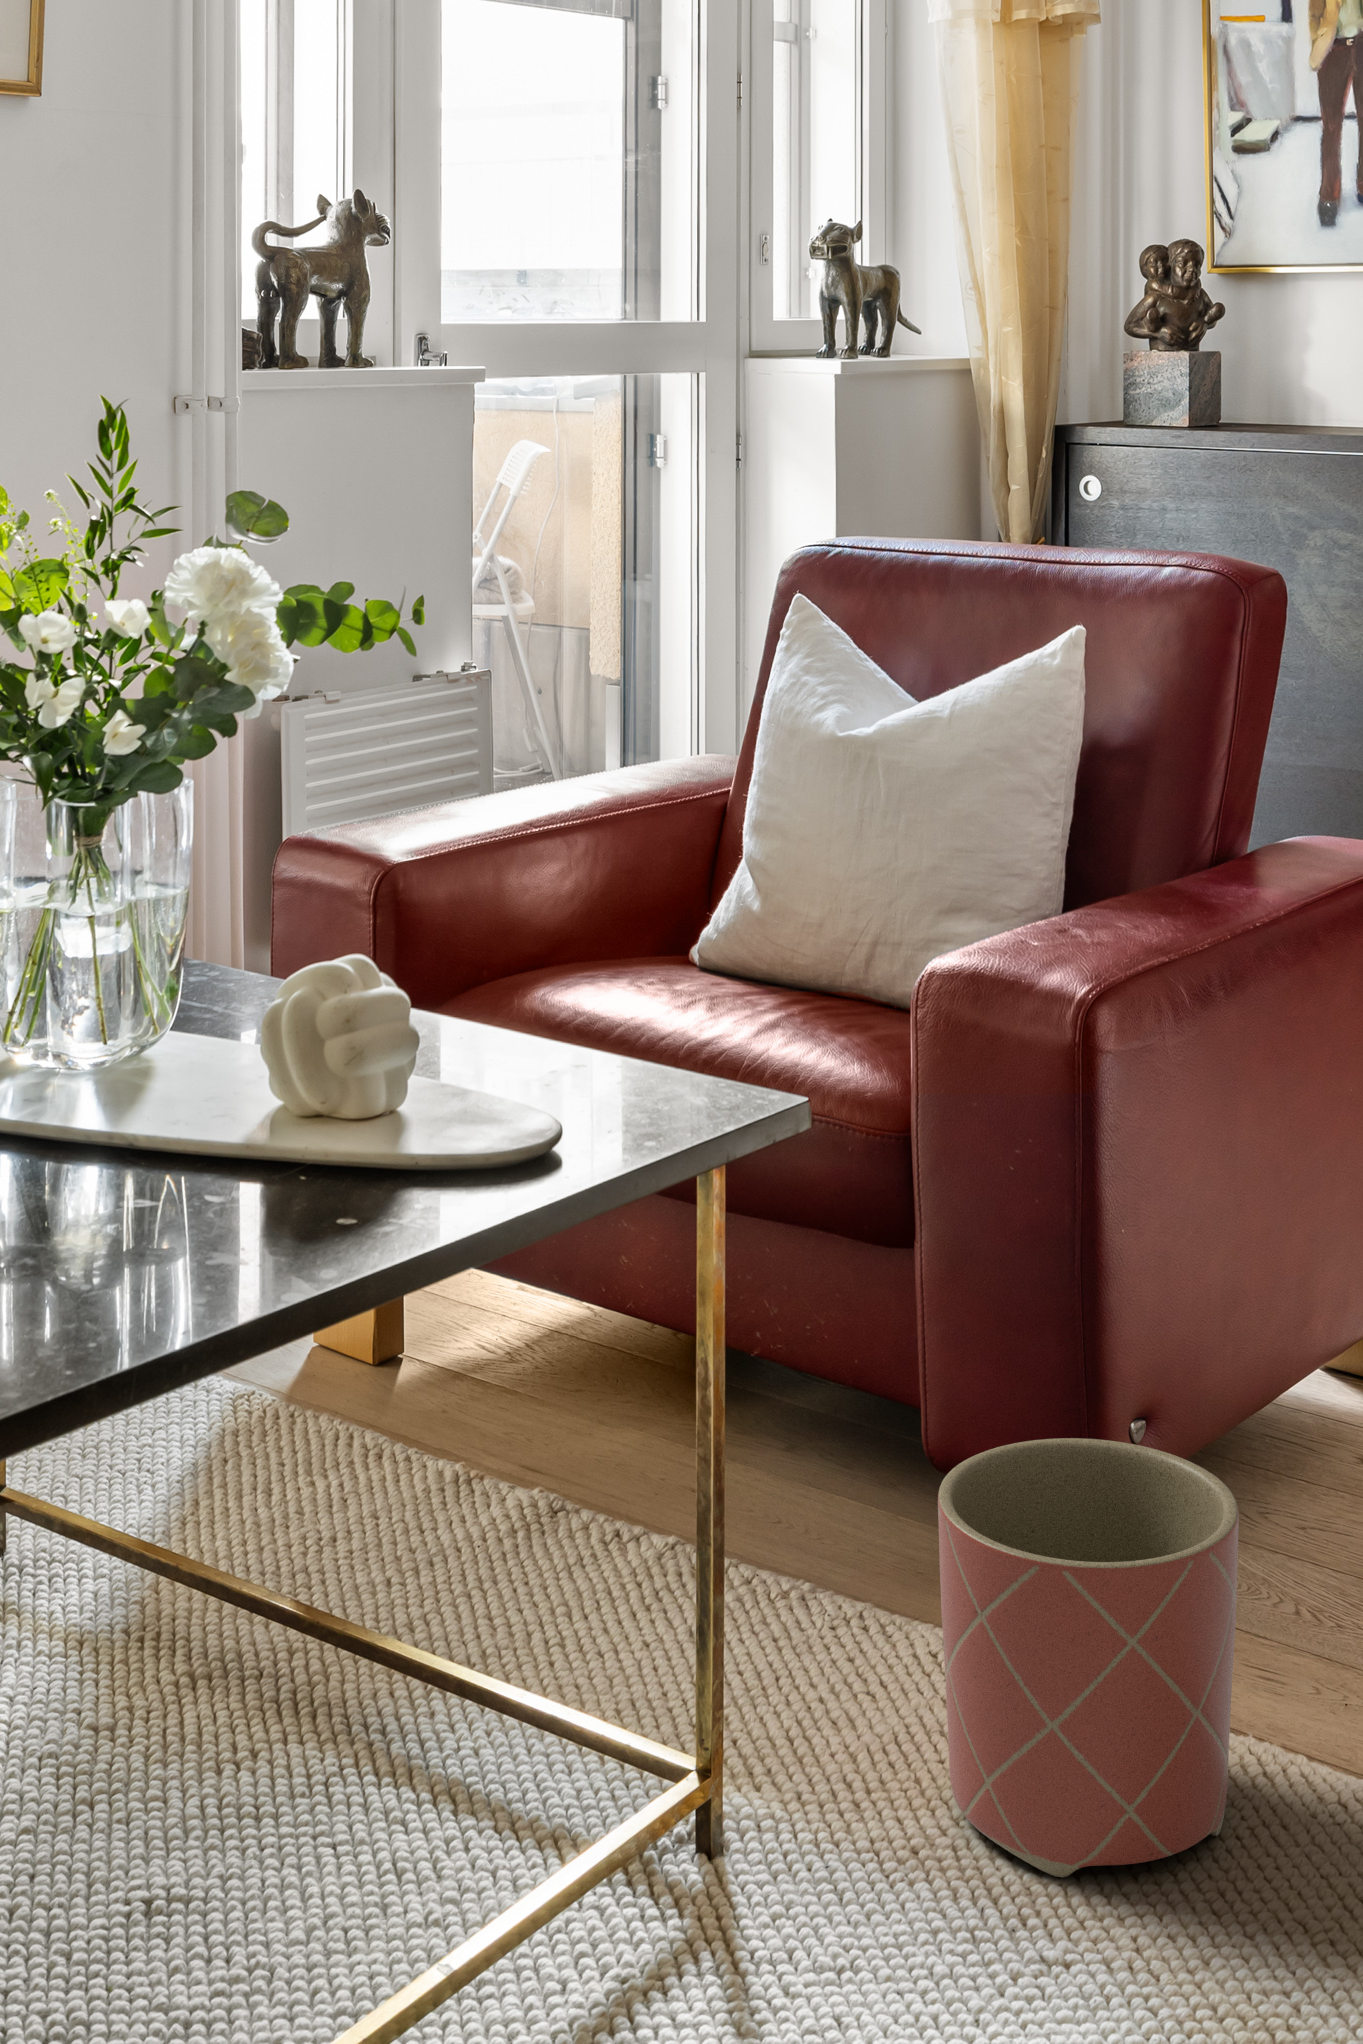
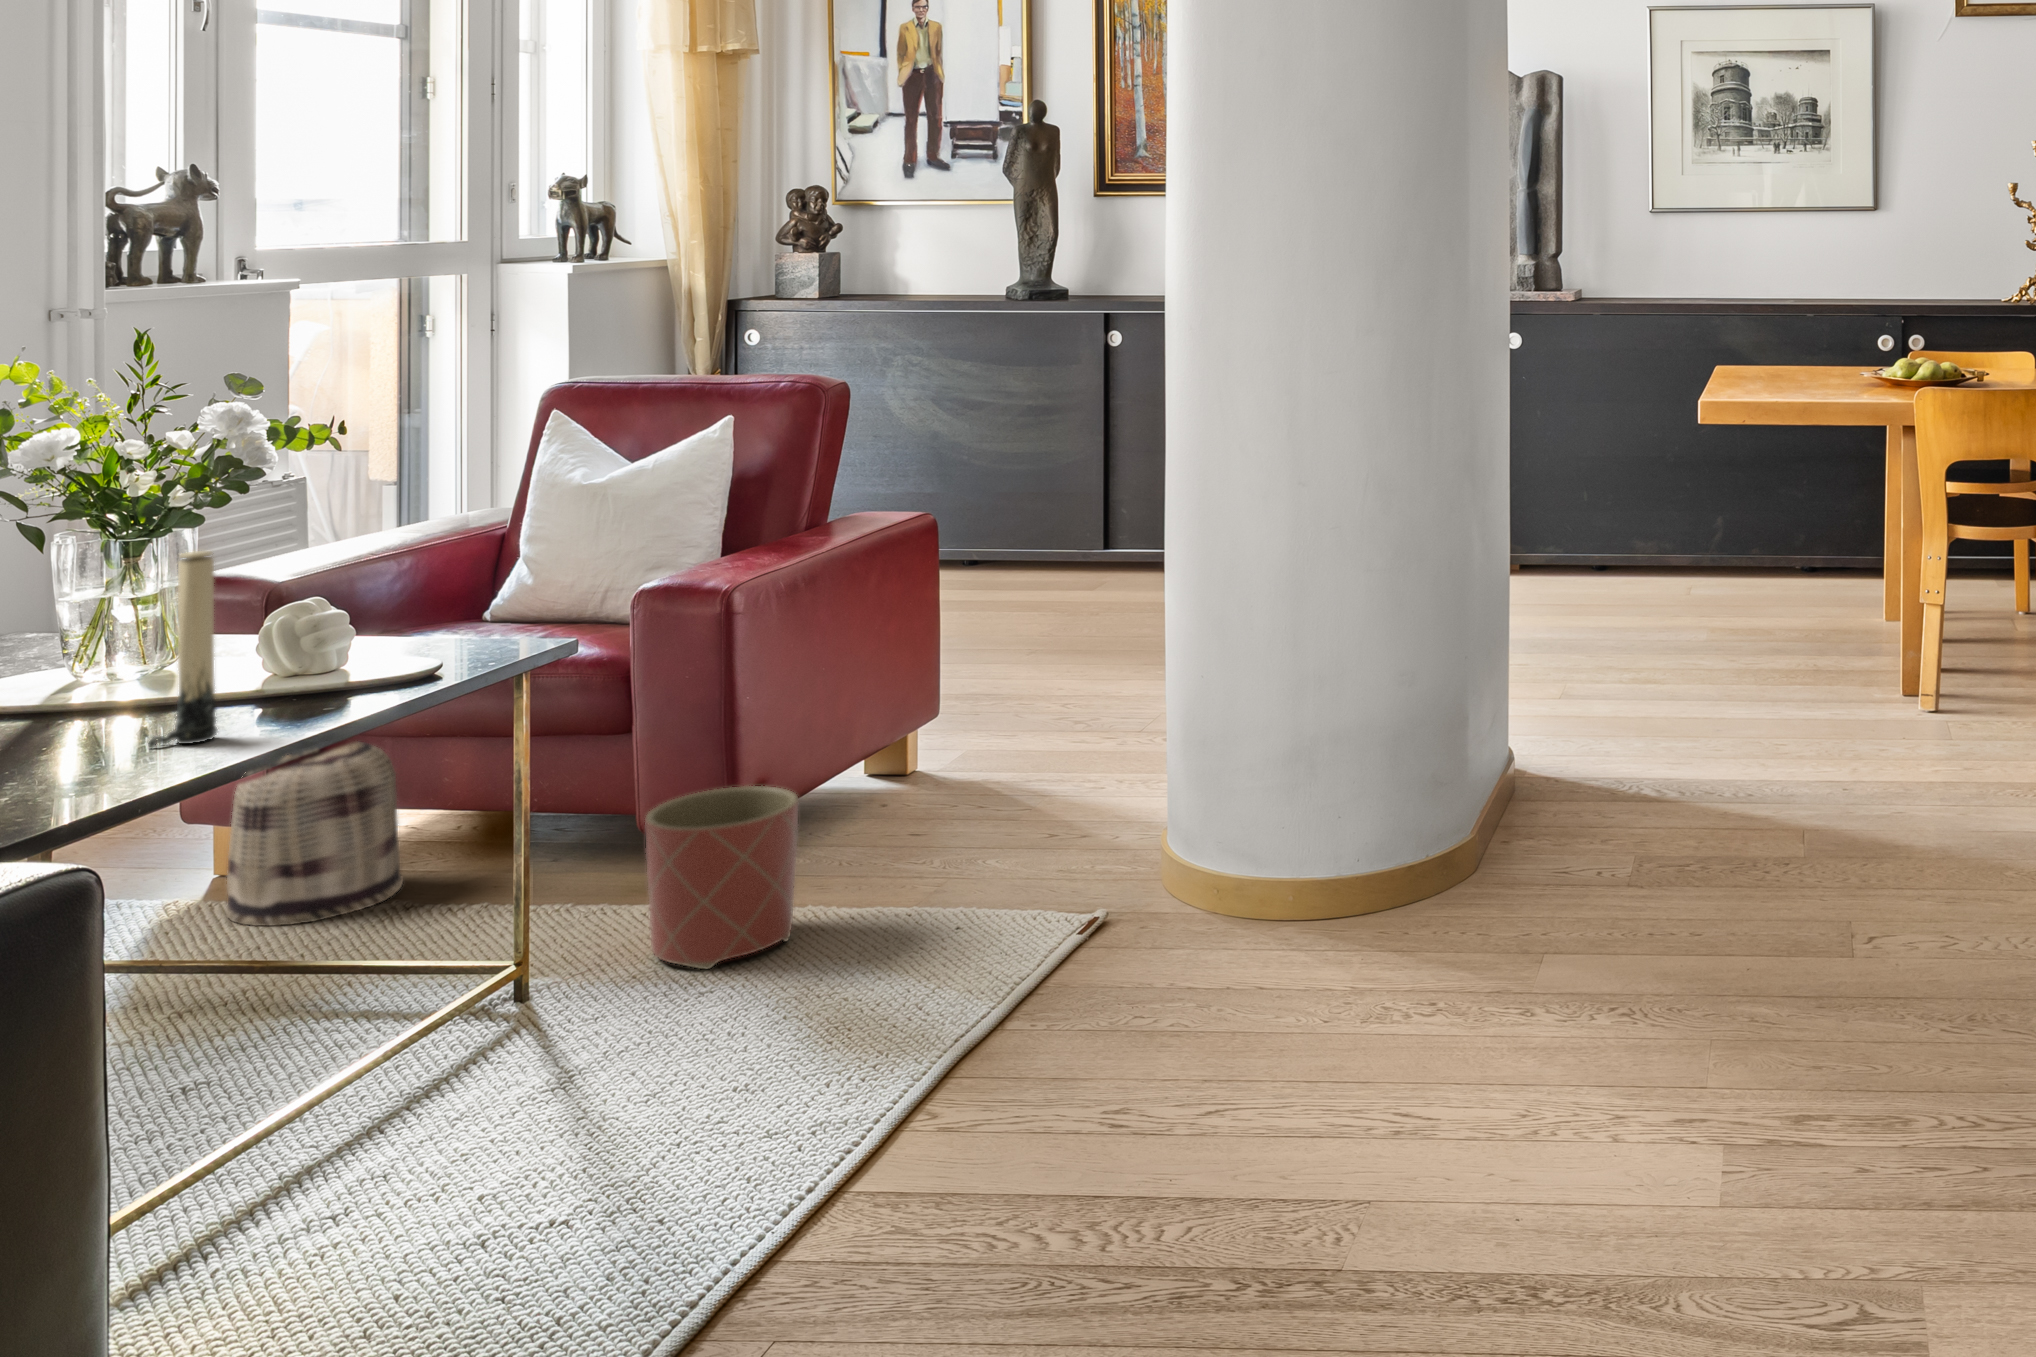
candle: none [24,867,140,1279] -> present [149,551,217,747]
basket: none [295,1105,554,1511] -> present [226,742,403,926]

